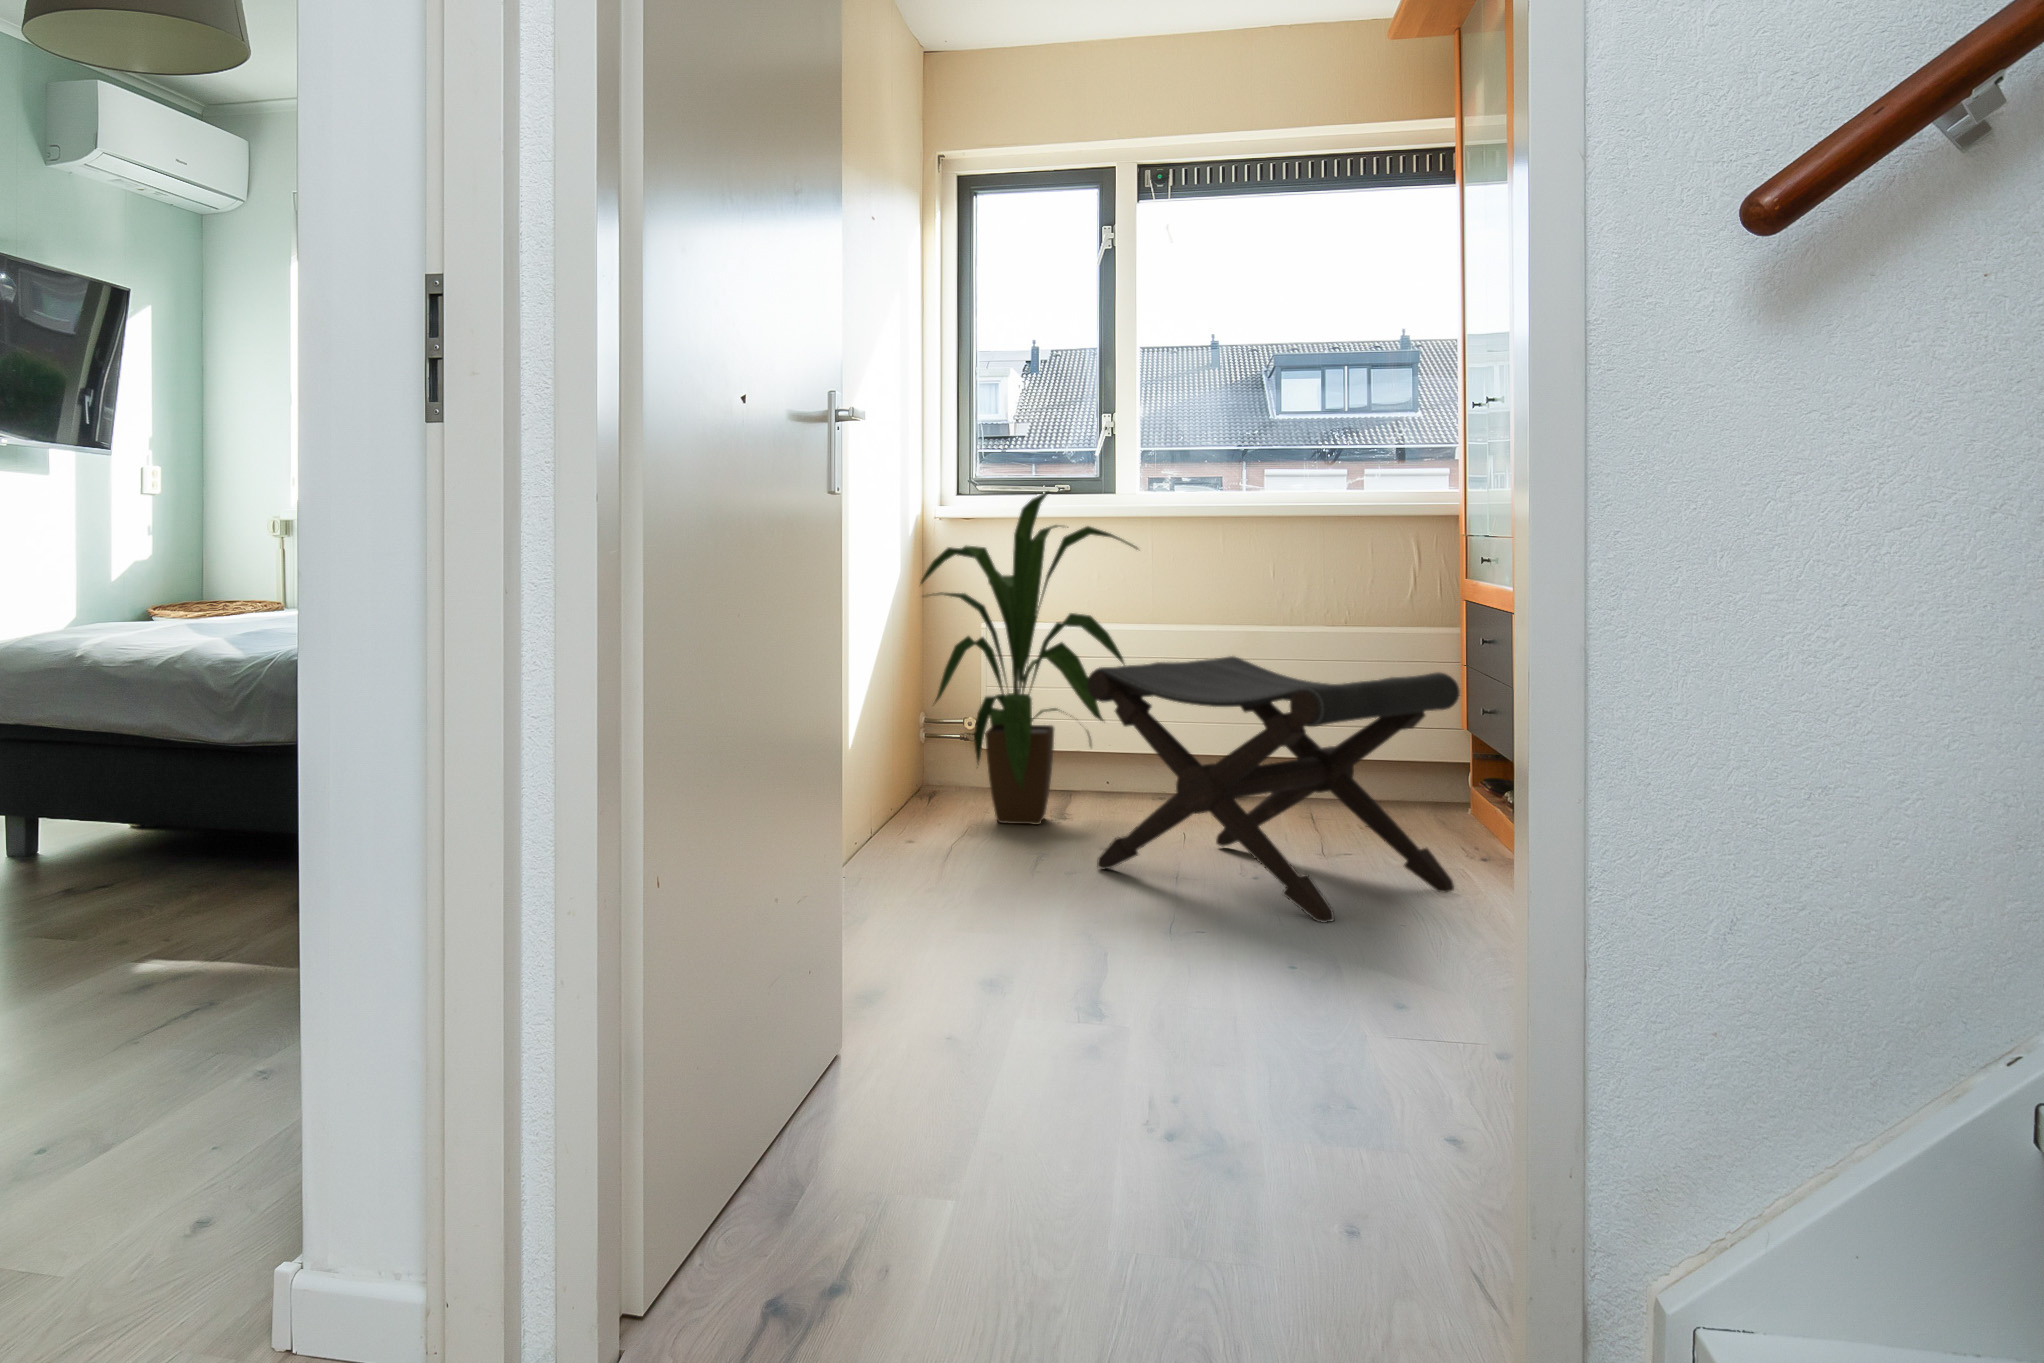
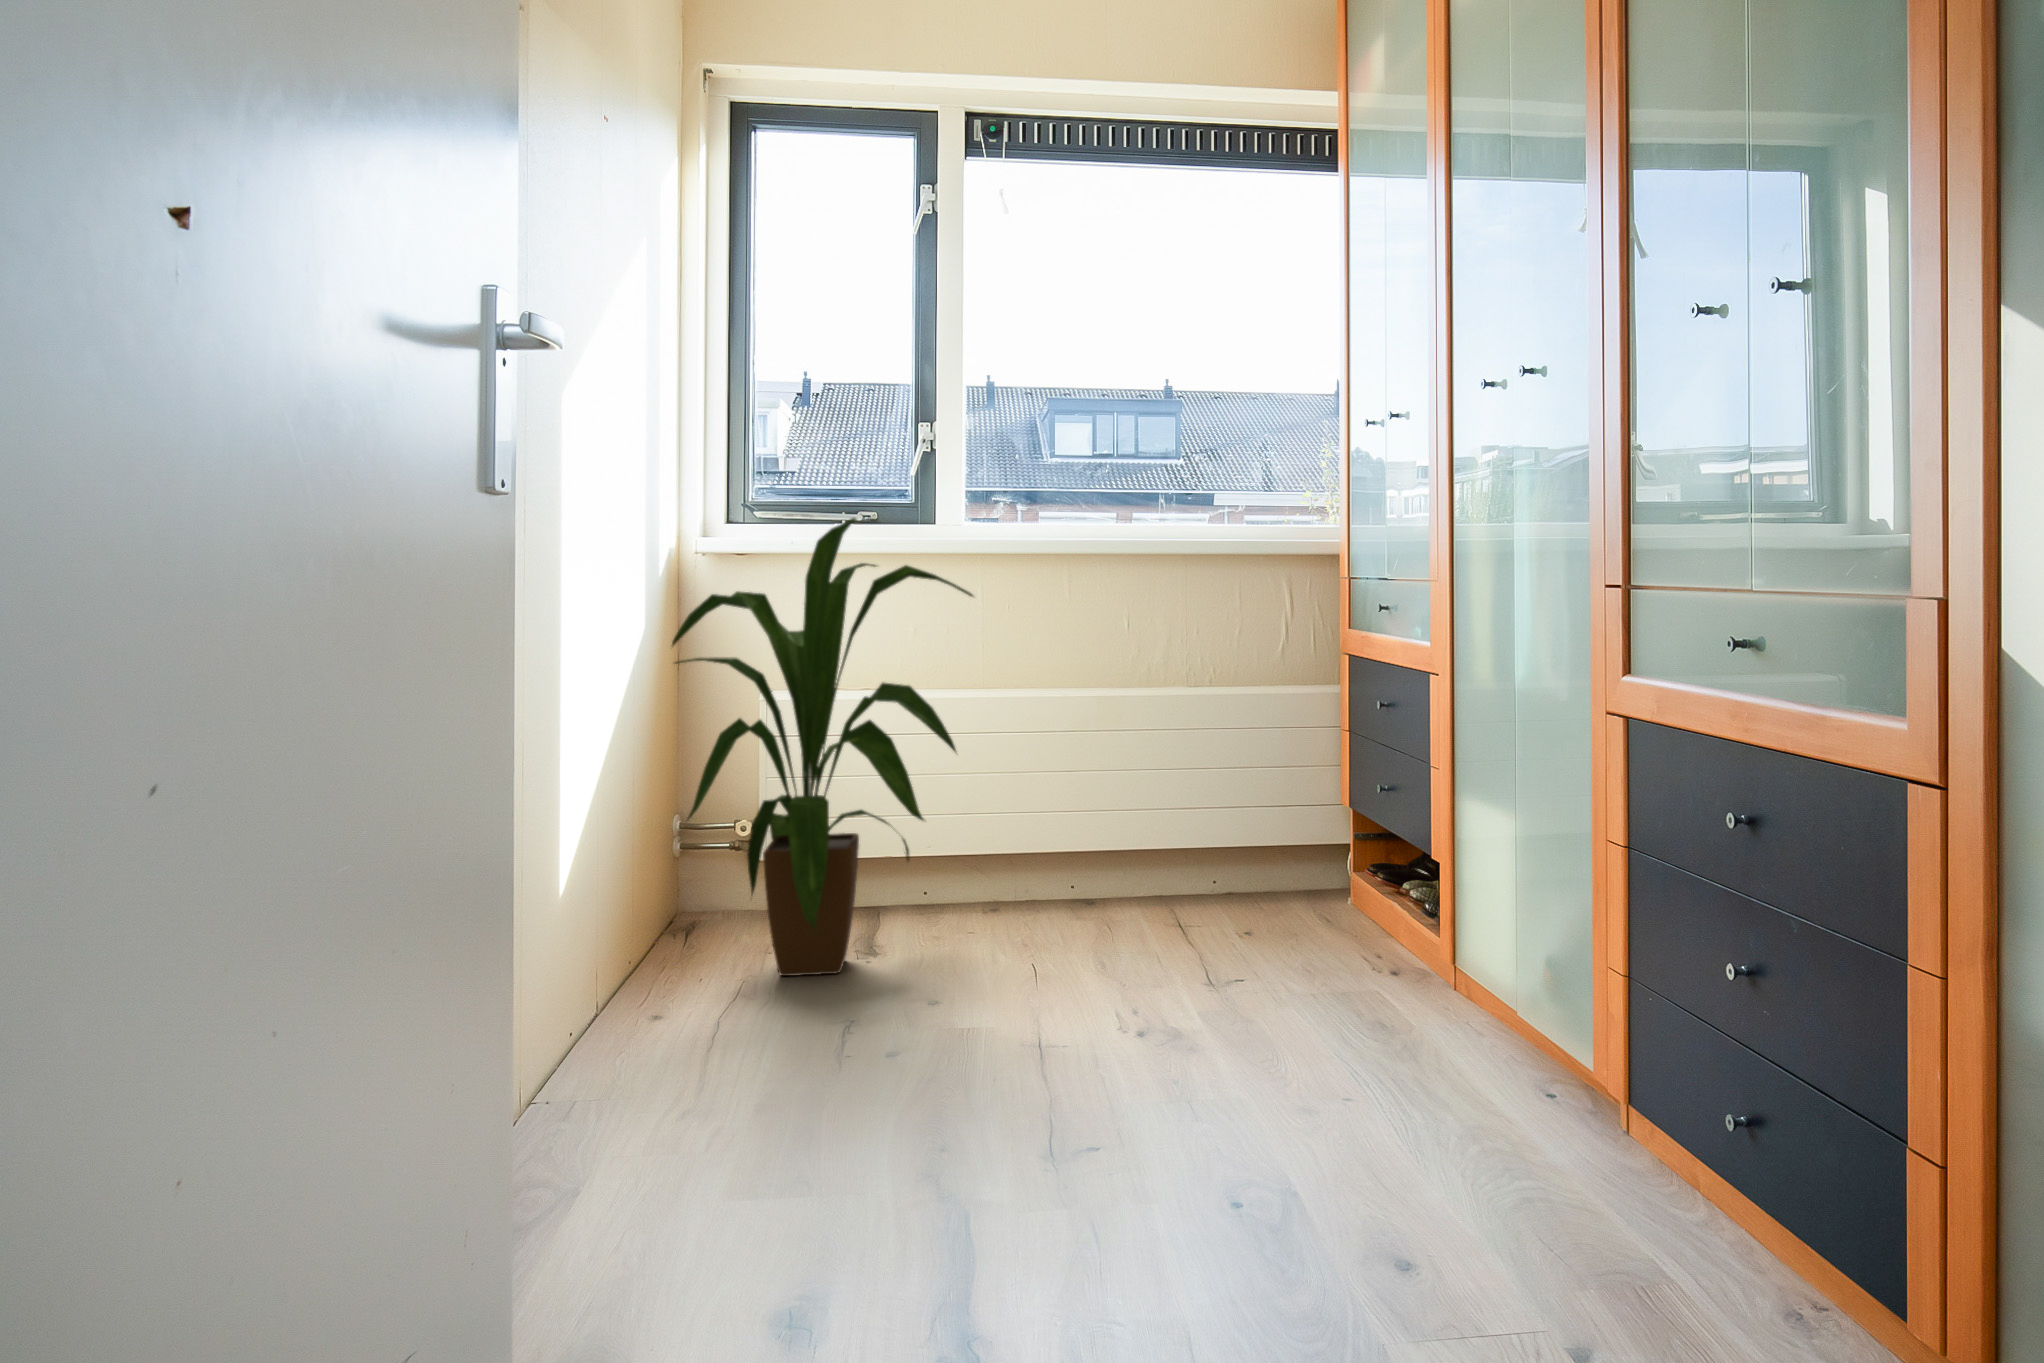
footstool: present [1087,656,1460,923] -> none [911,737,1388,1125]

